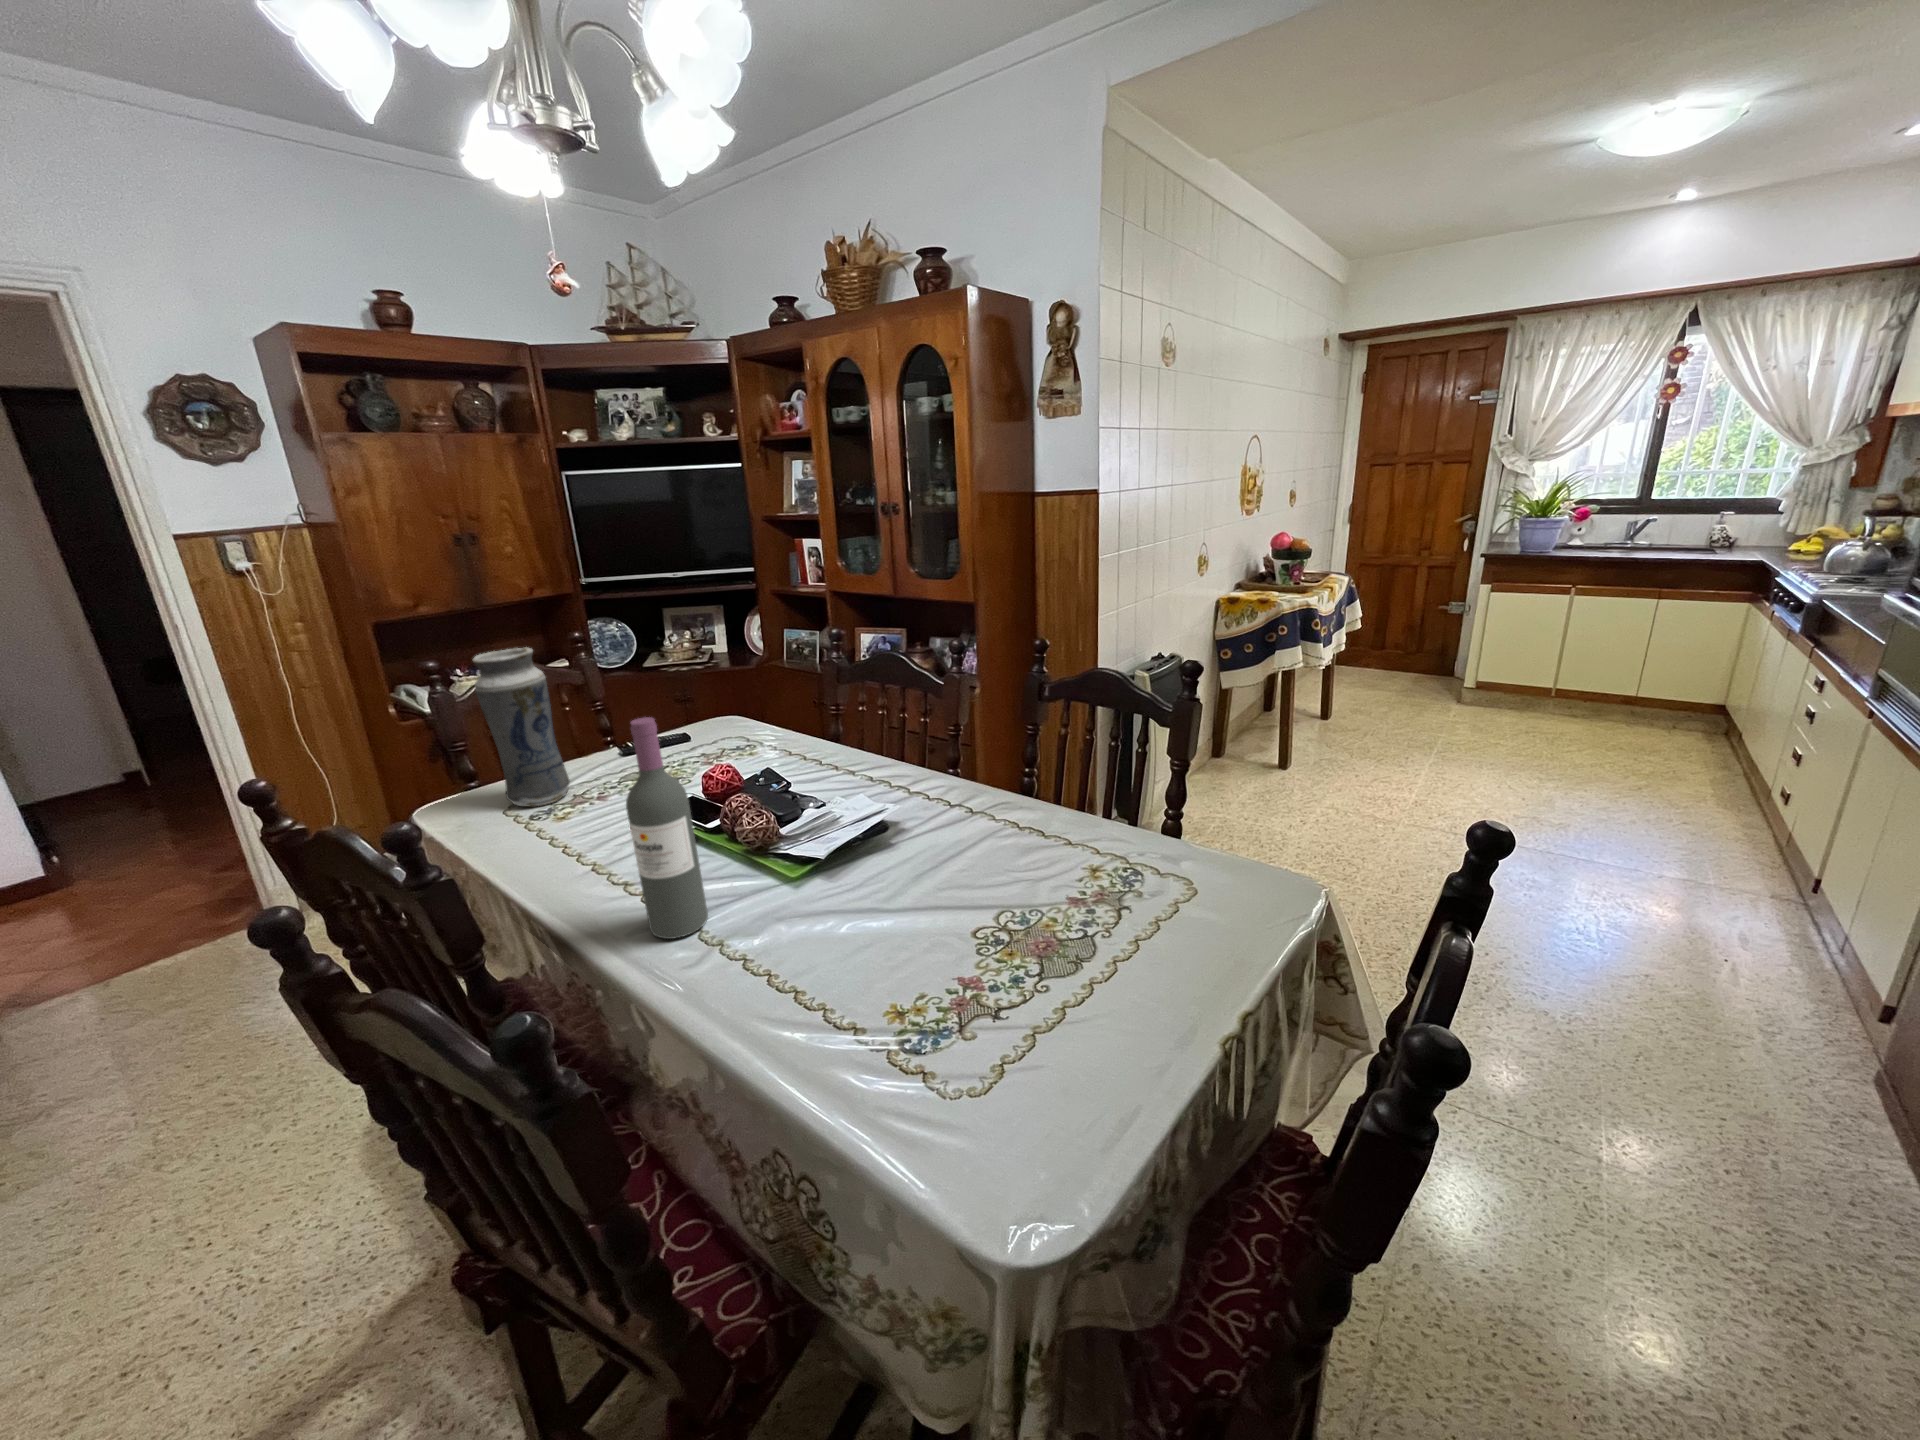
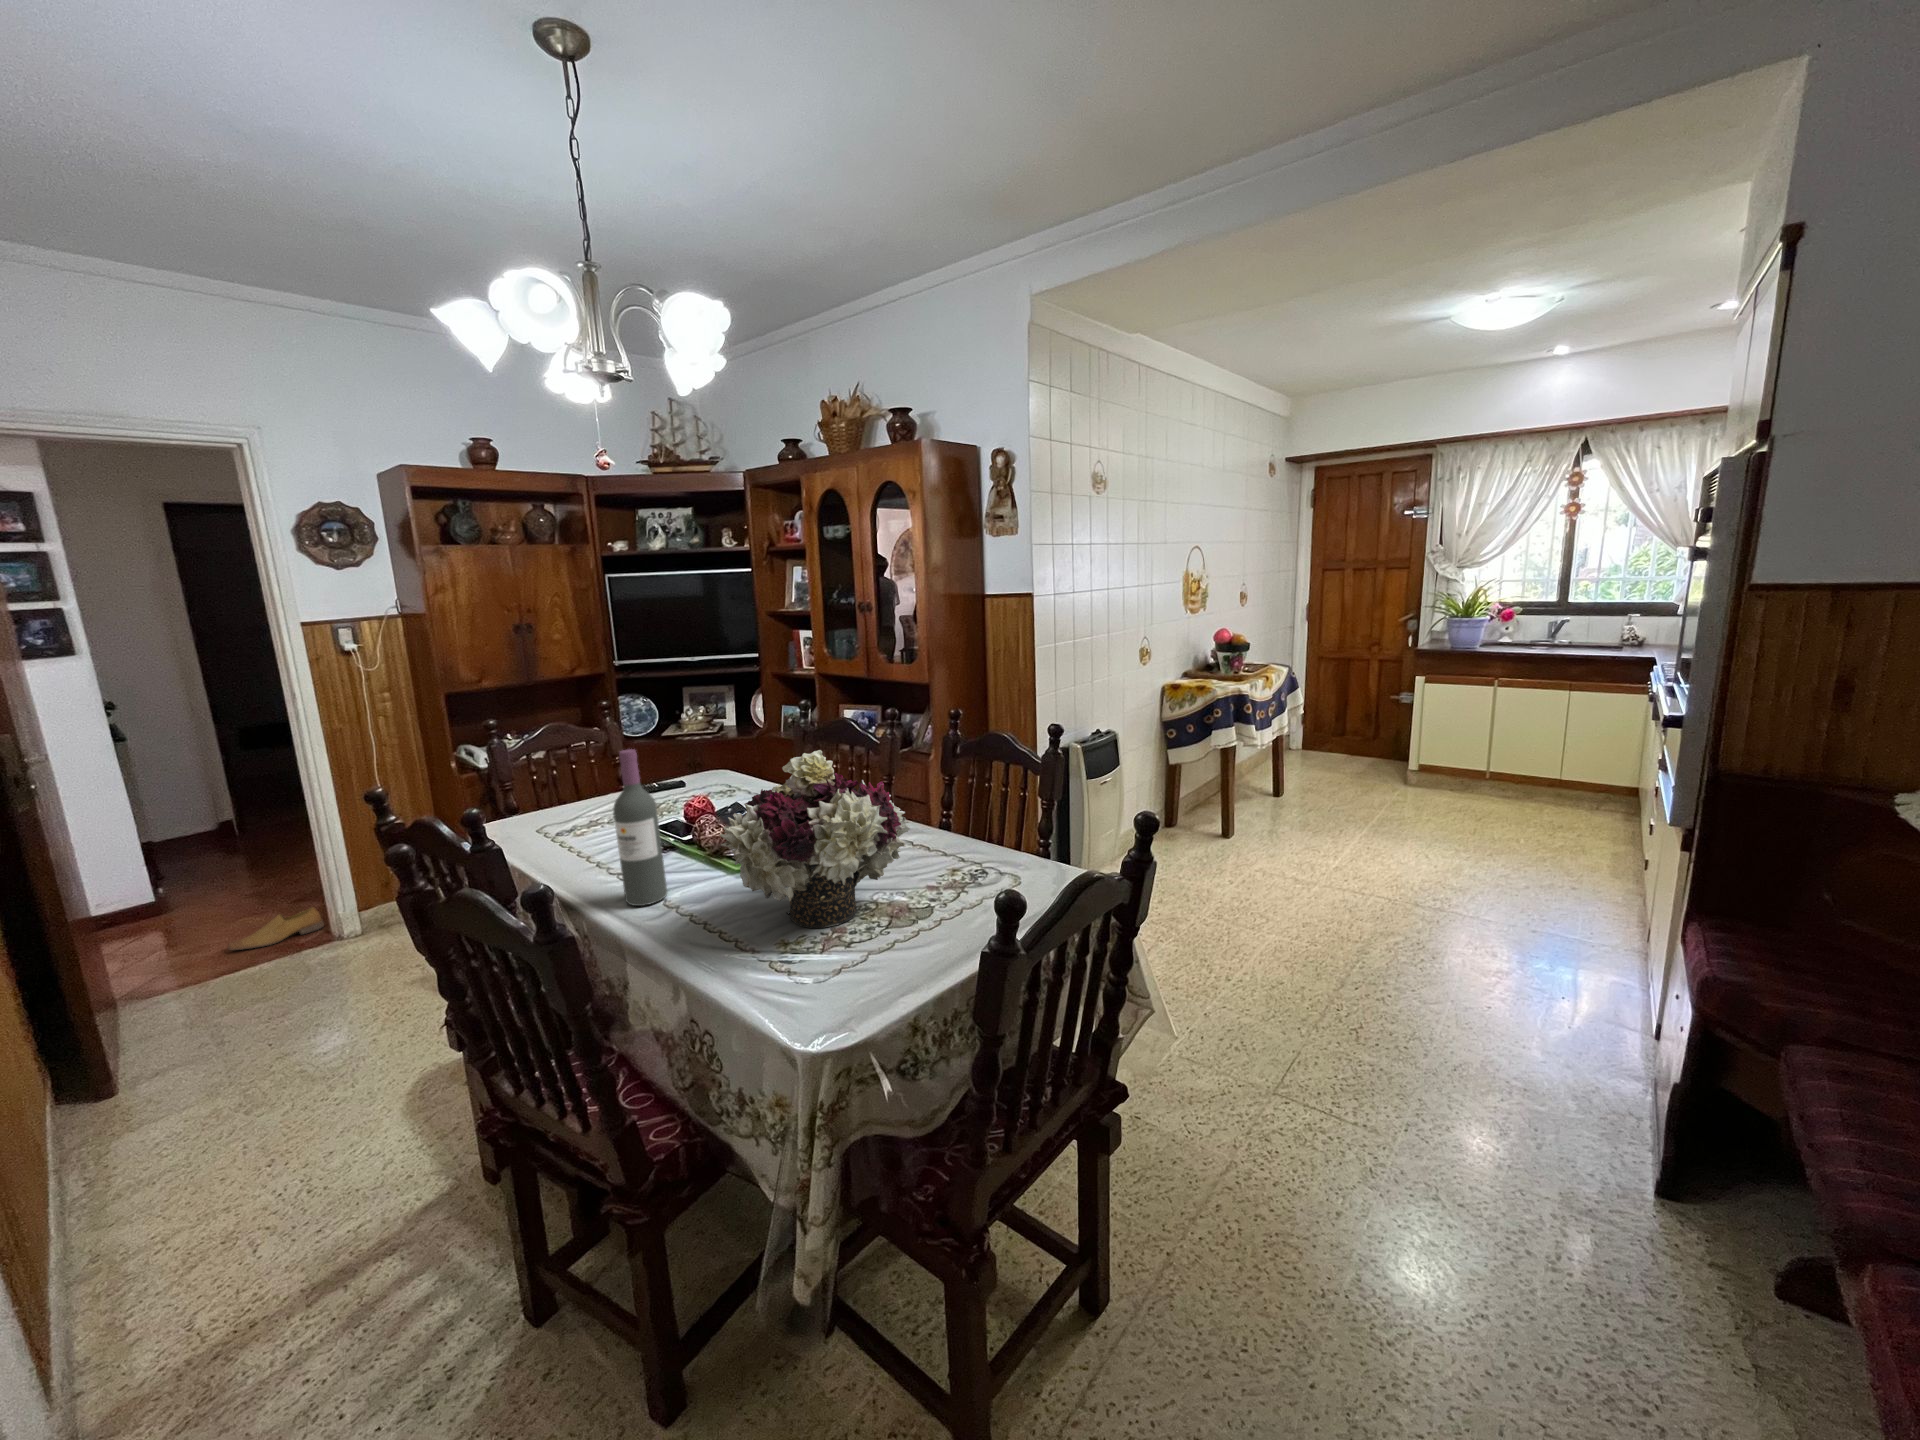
vase: present [473,647,570,806] -> none [521,708,586,828]
flower arrangement: none [798,718,1062,976] -> present [720,750,910,928]
shoe: none [131,882,251,939] -> present [228,907,324,950]

